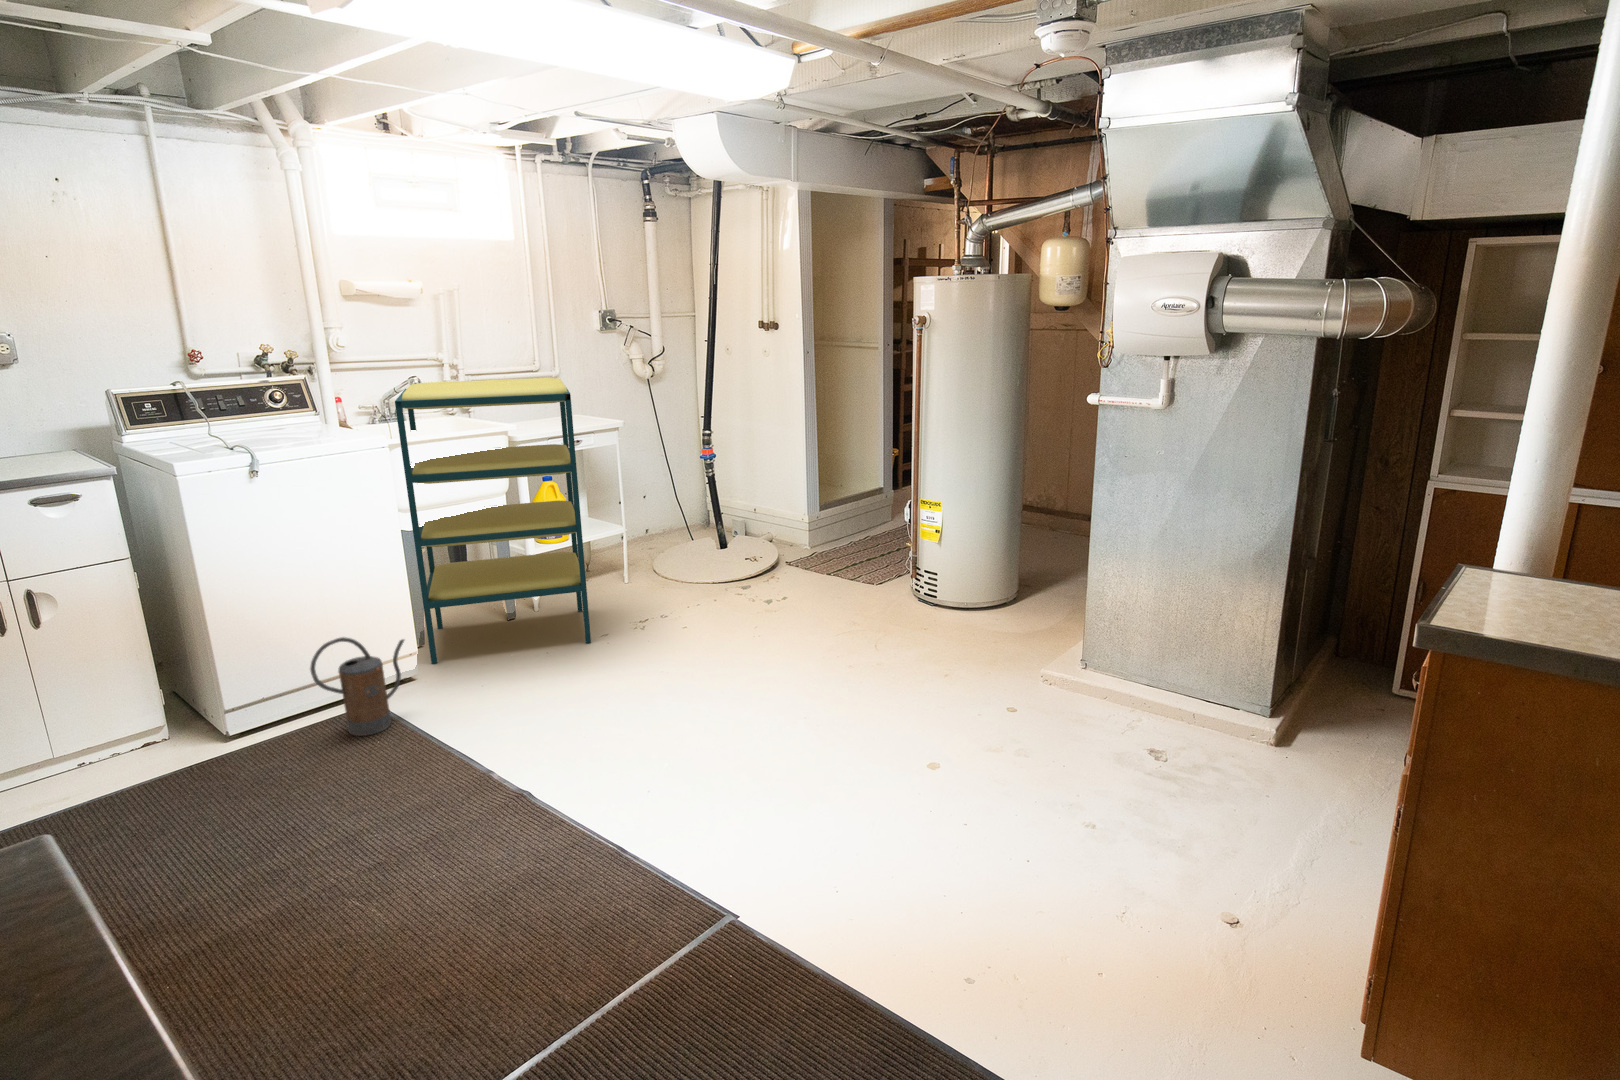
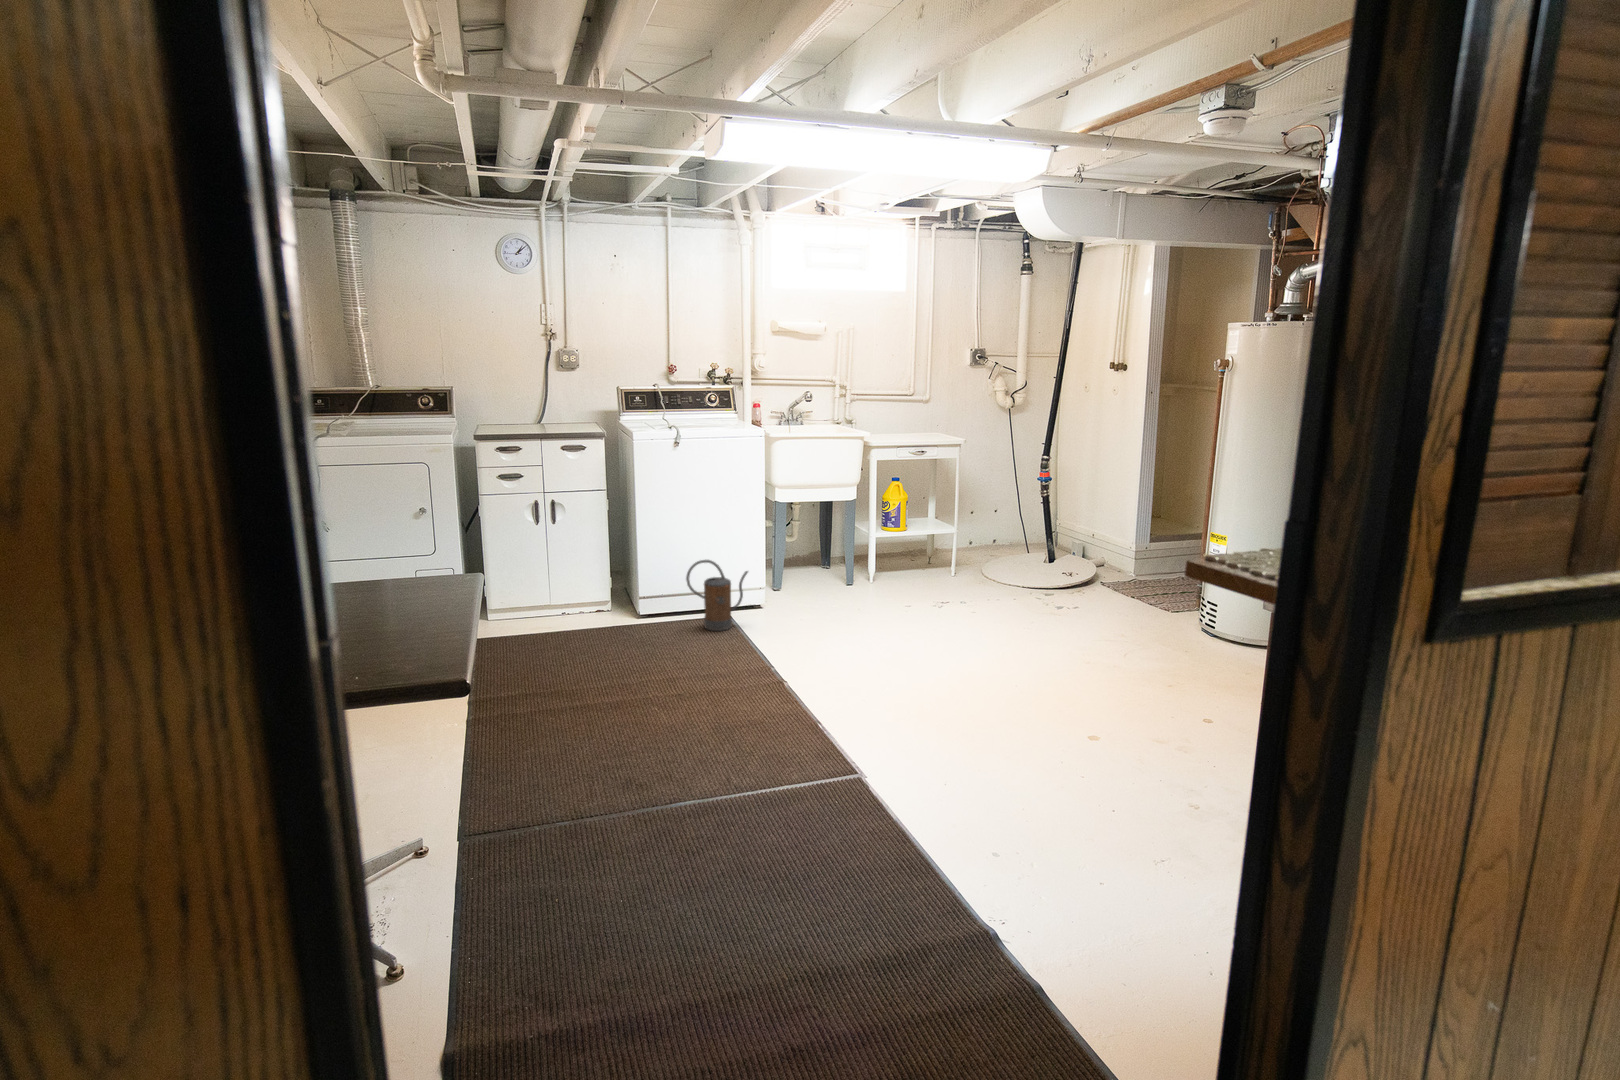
shelving unit: present [395,378,591,663] -> none [775,396,906,609]

